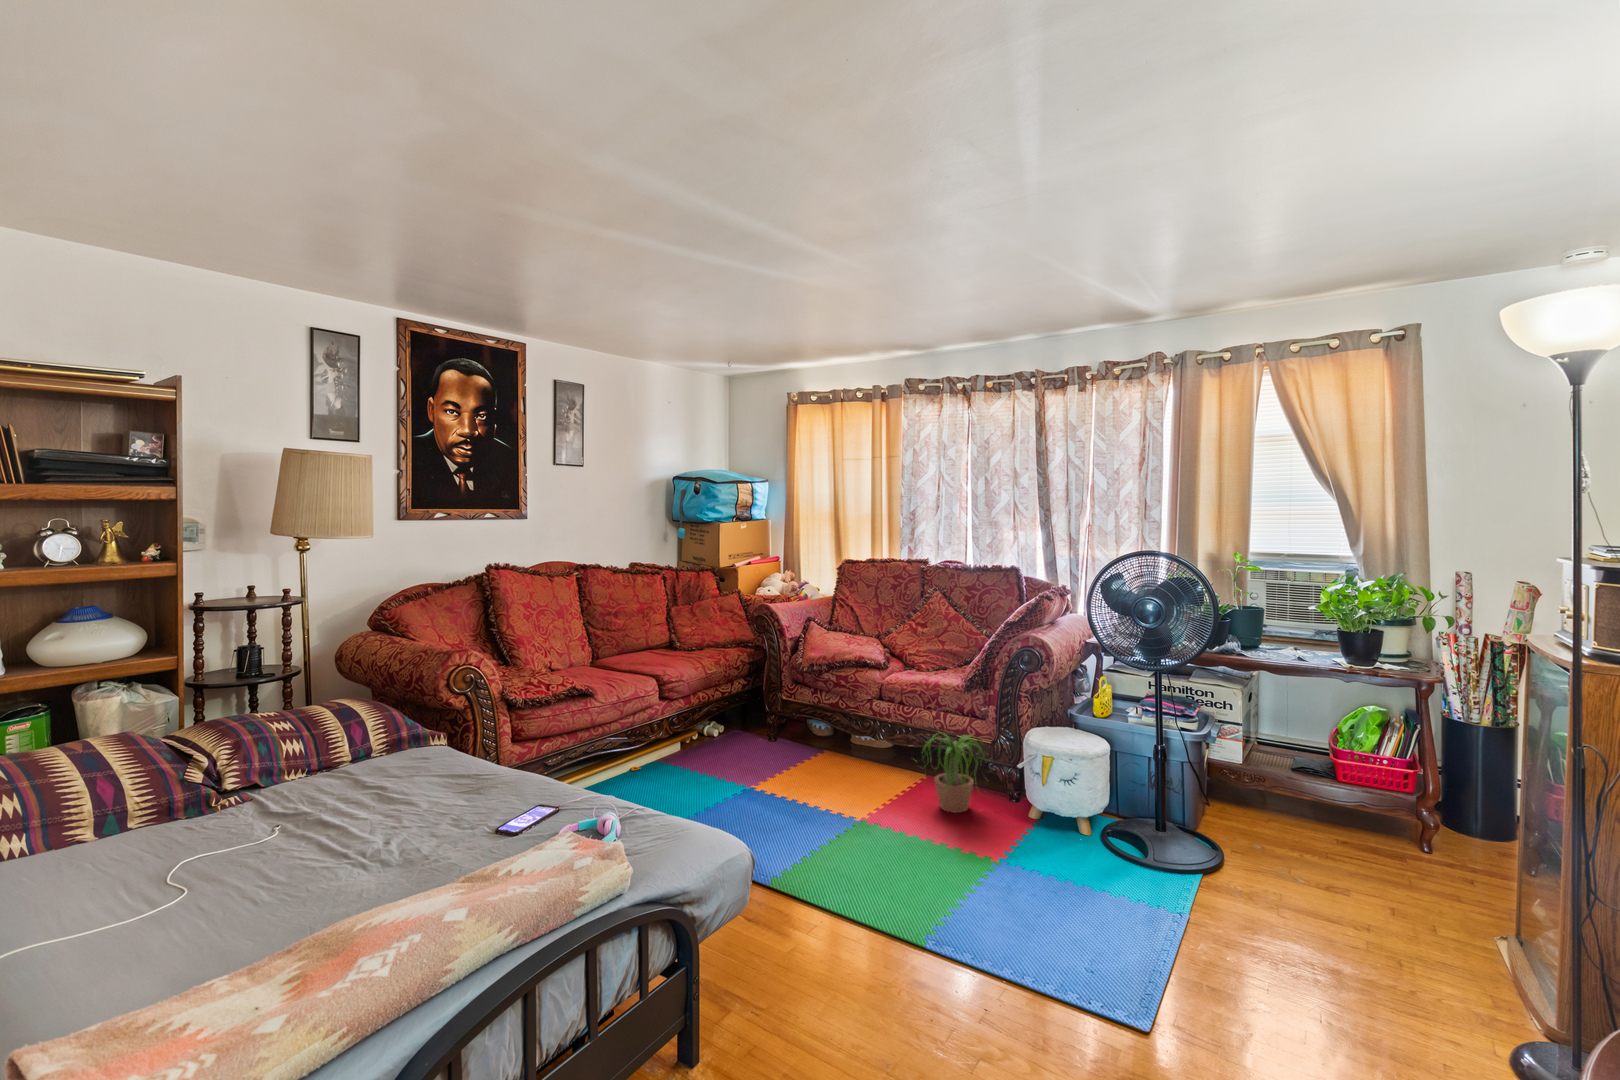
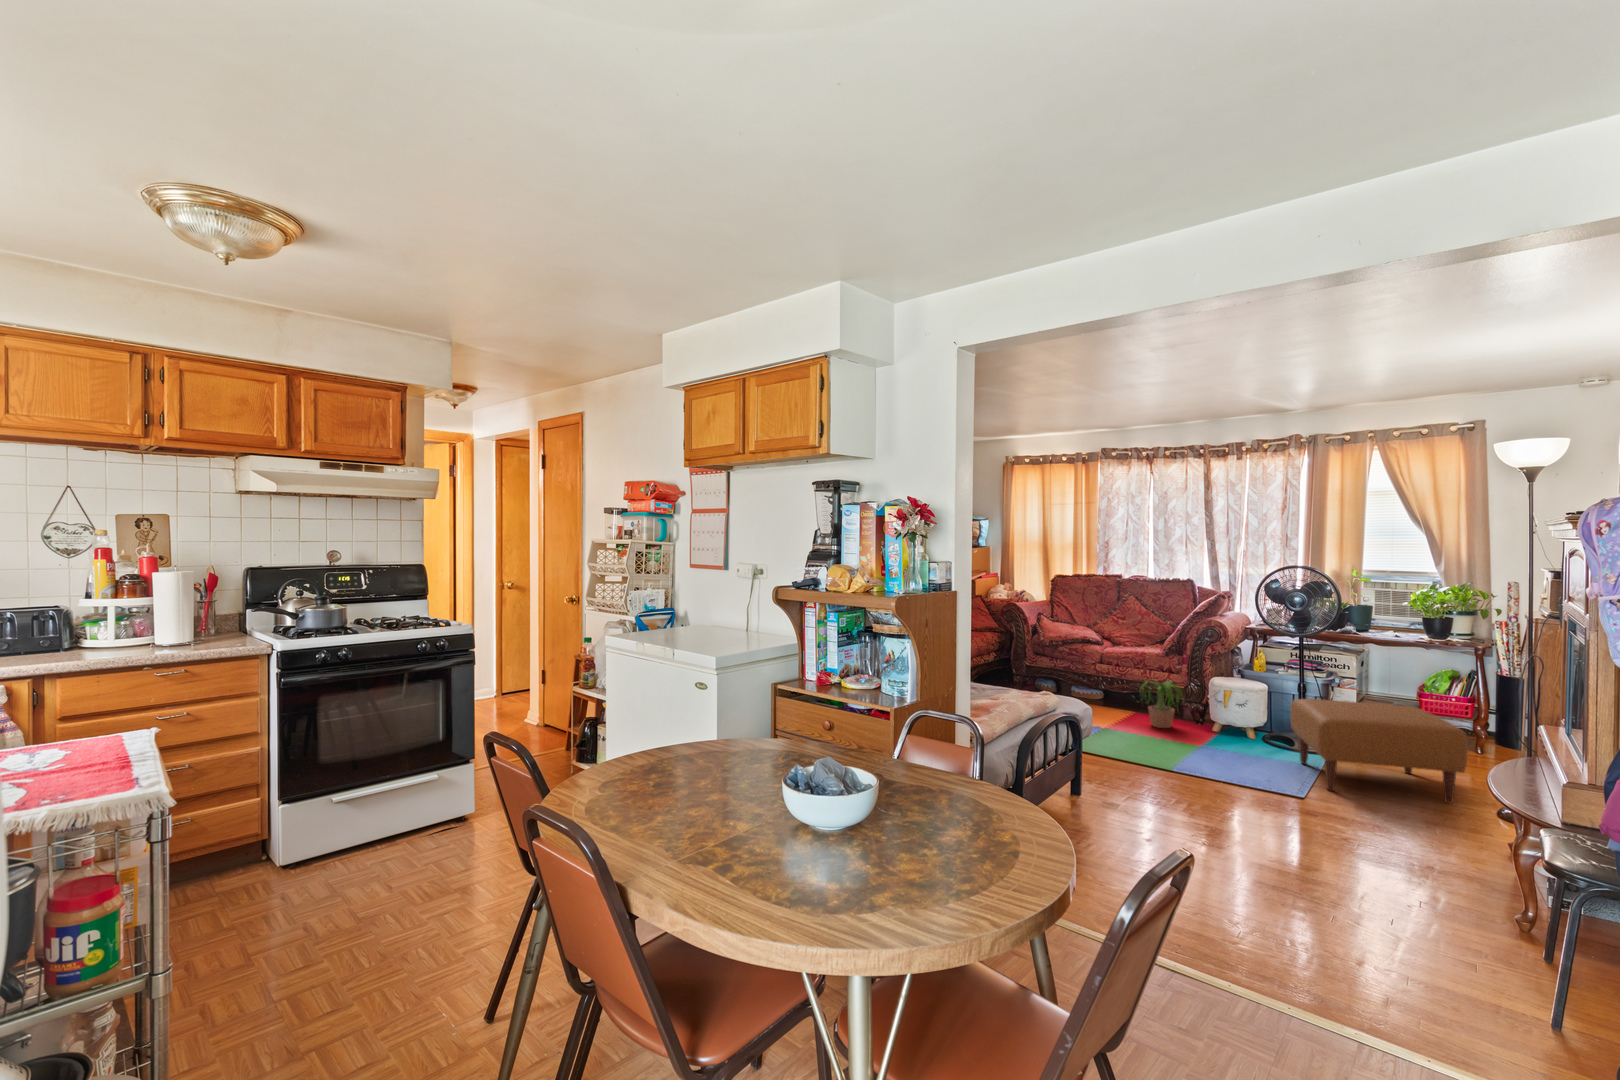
ottoman: none [1137,788,1444,1017] -> present [1291,699,1468,803]

